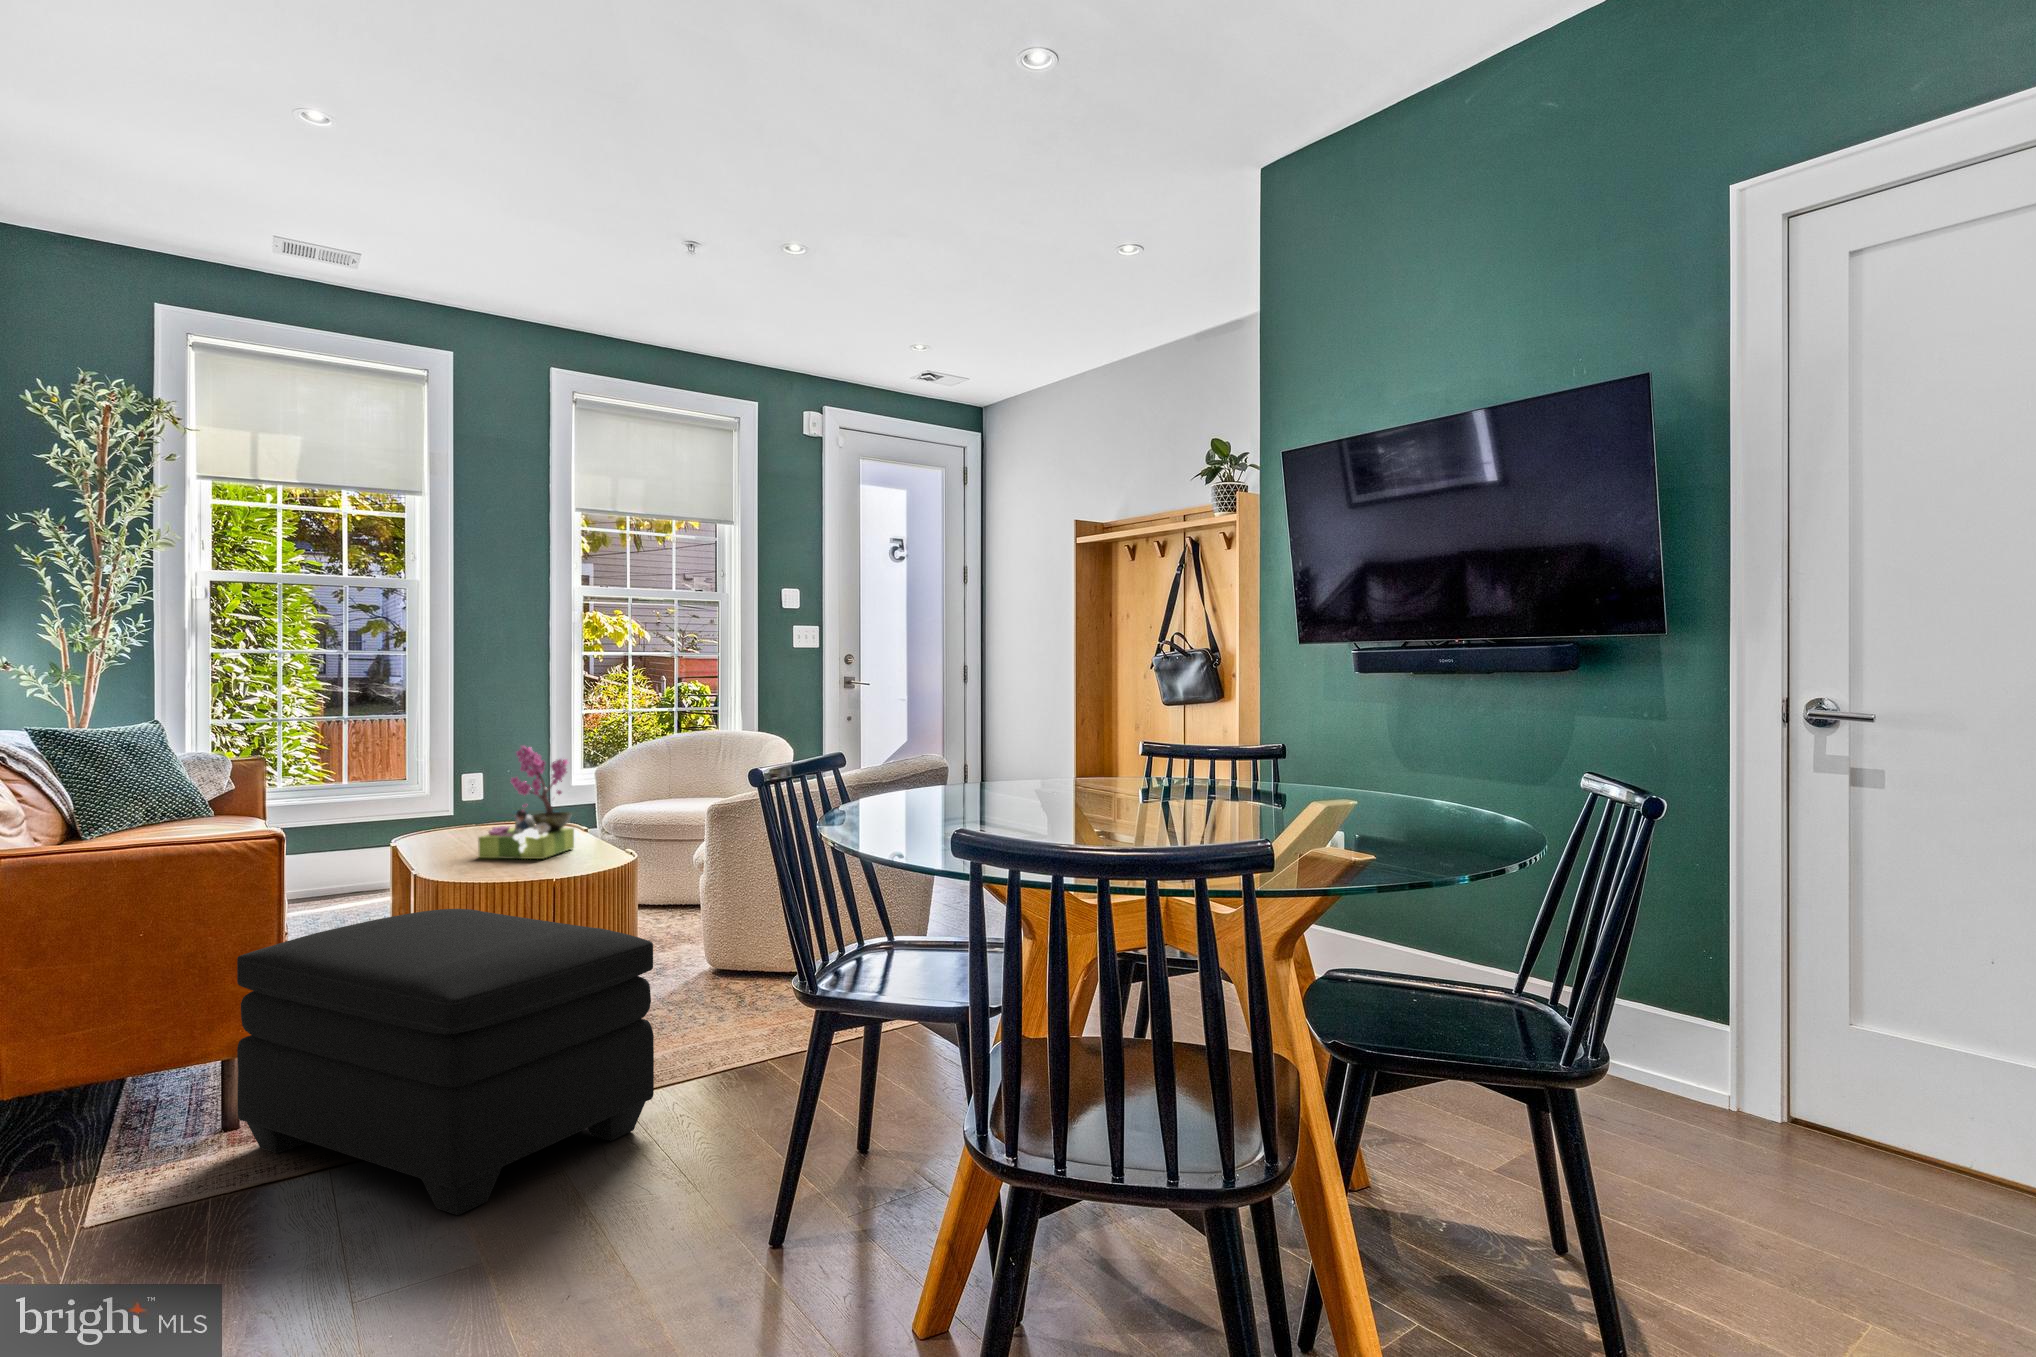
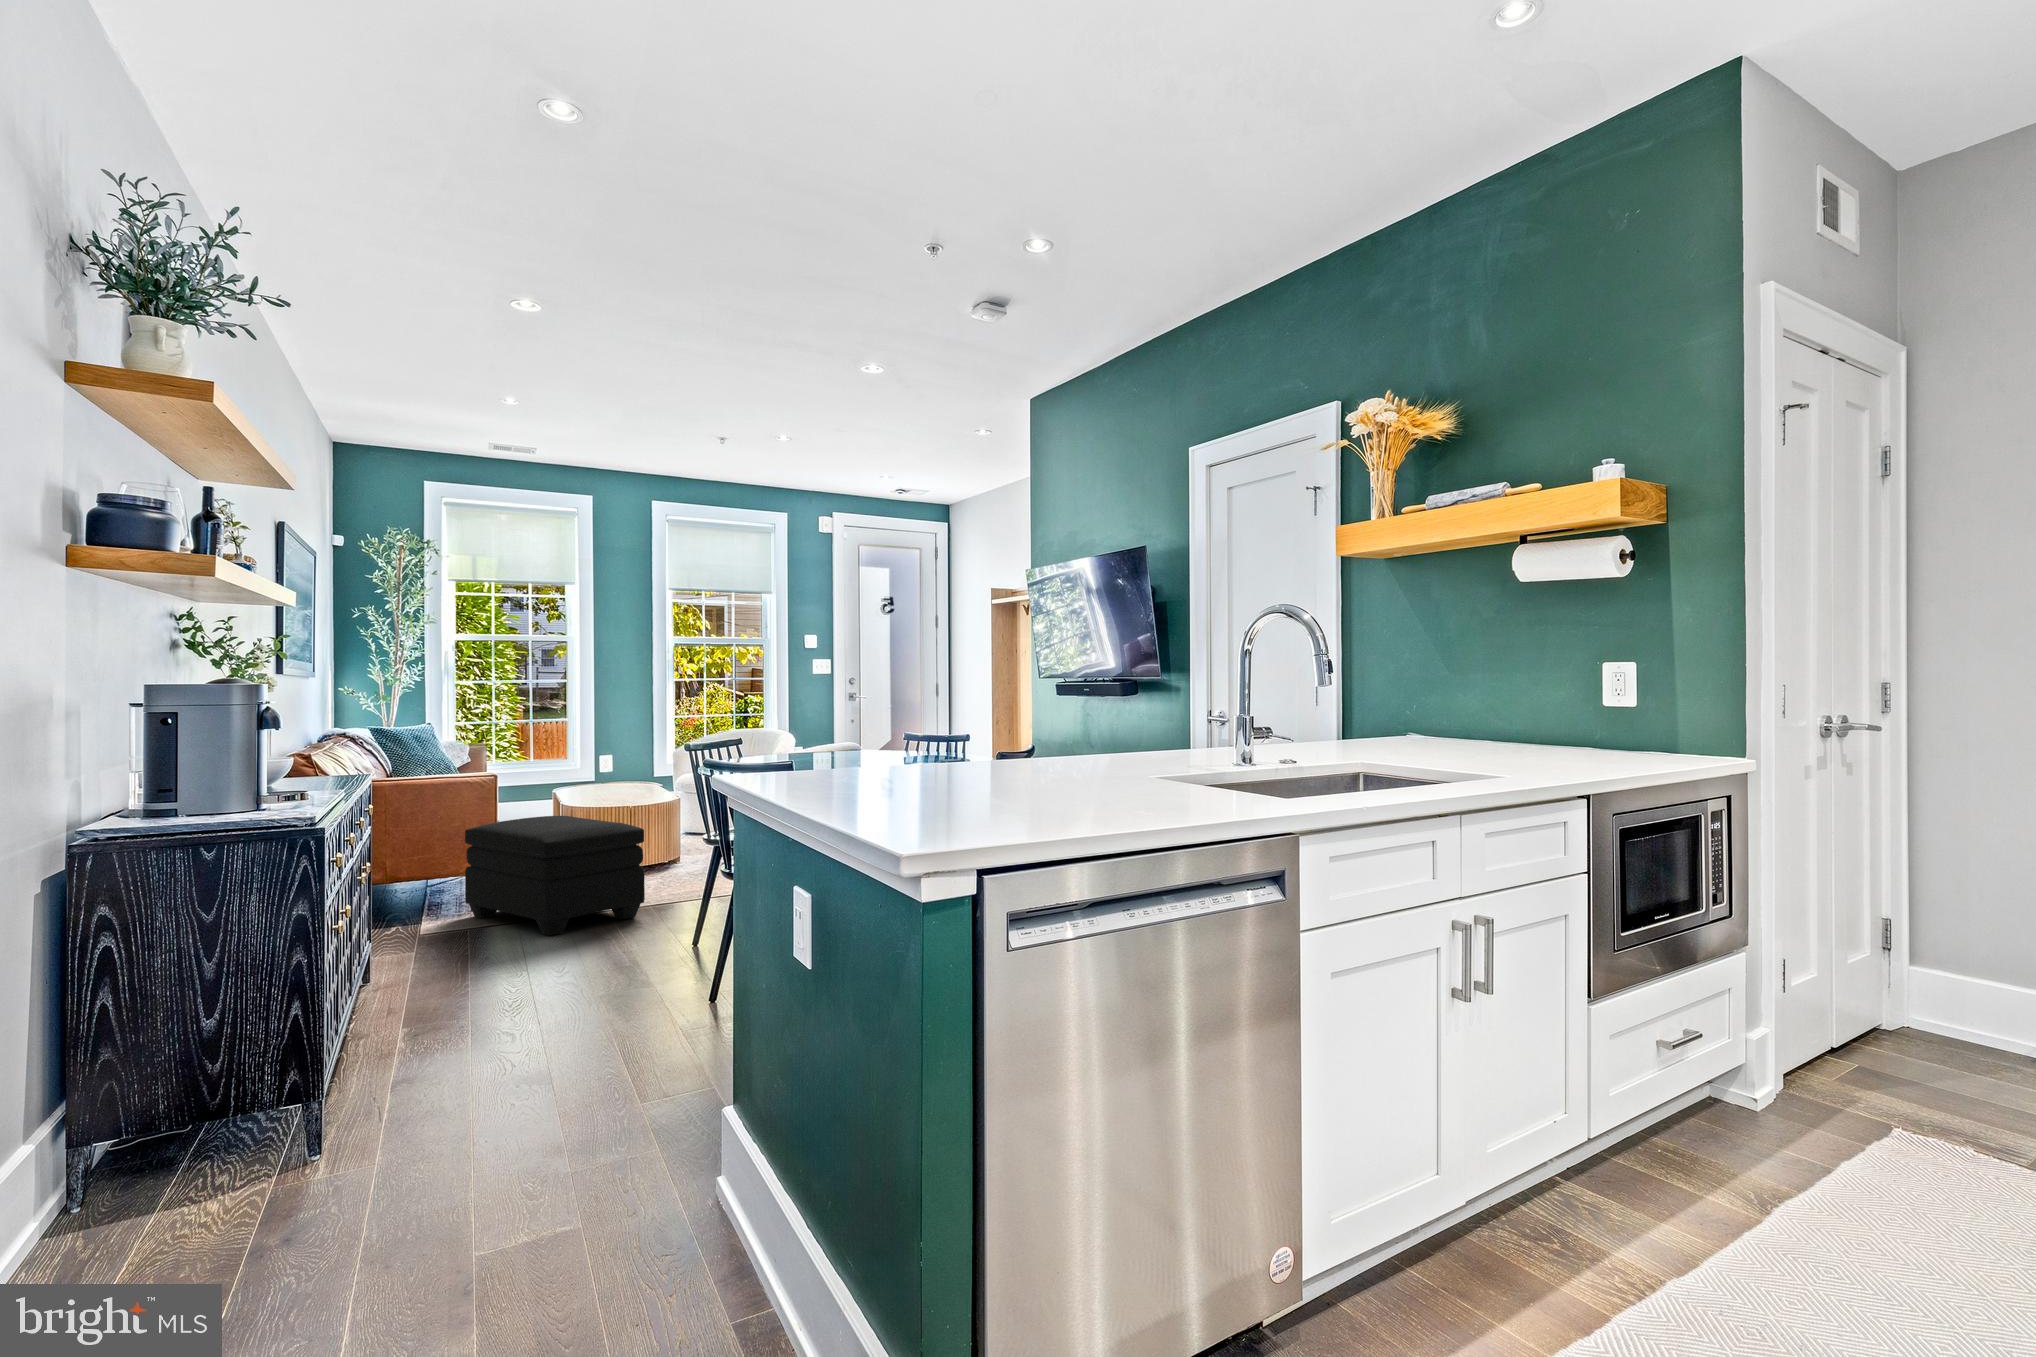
flower arrangement: present [478,746,574,859] -> none [589,737,642,800]

